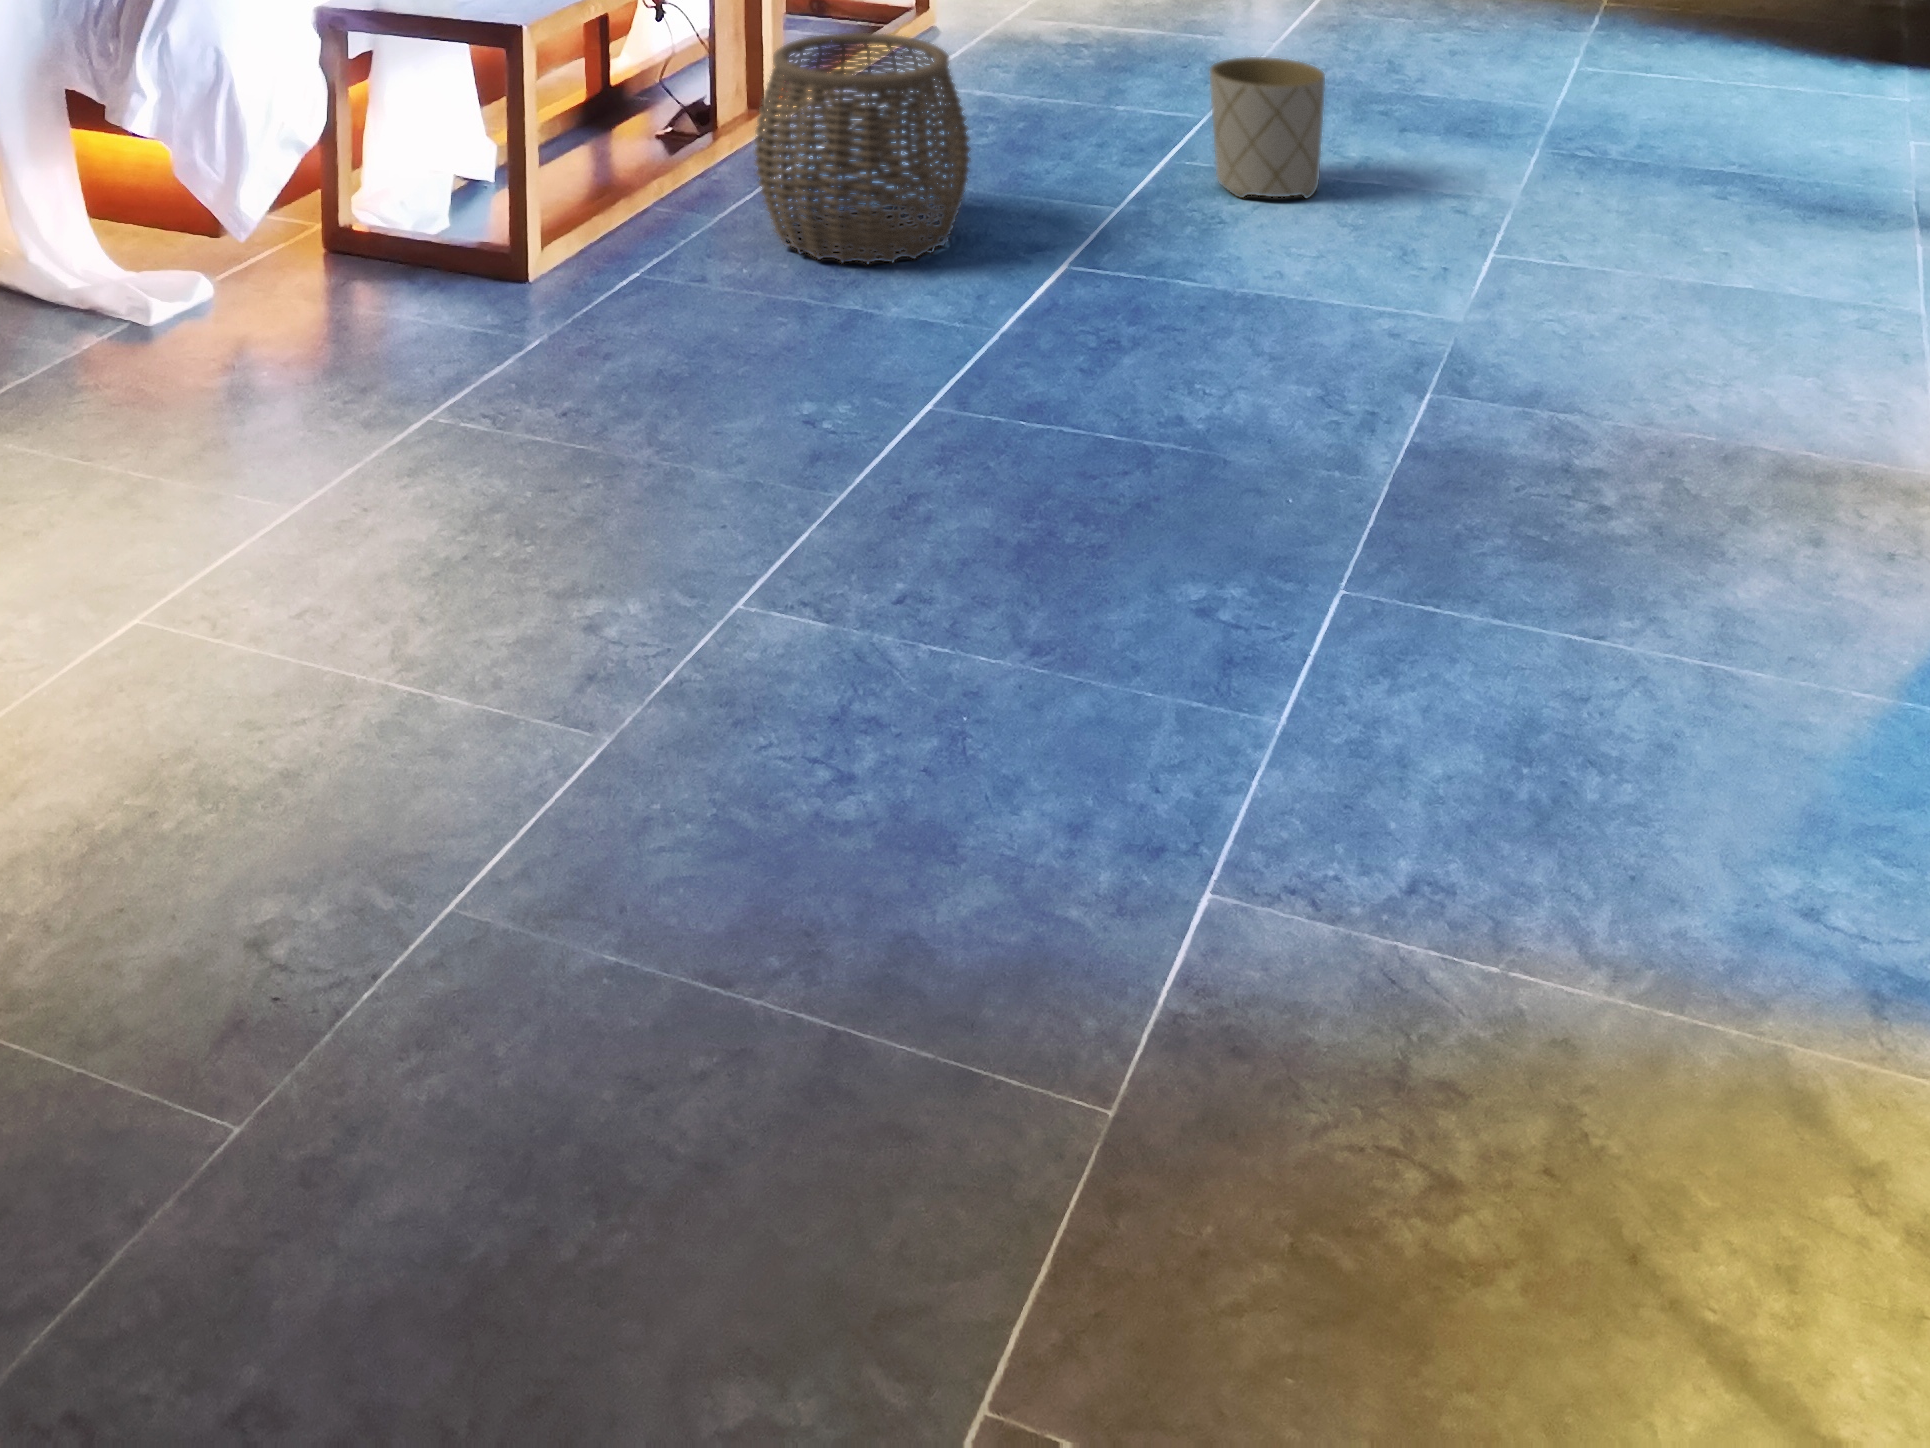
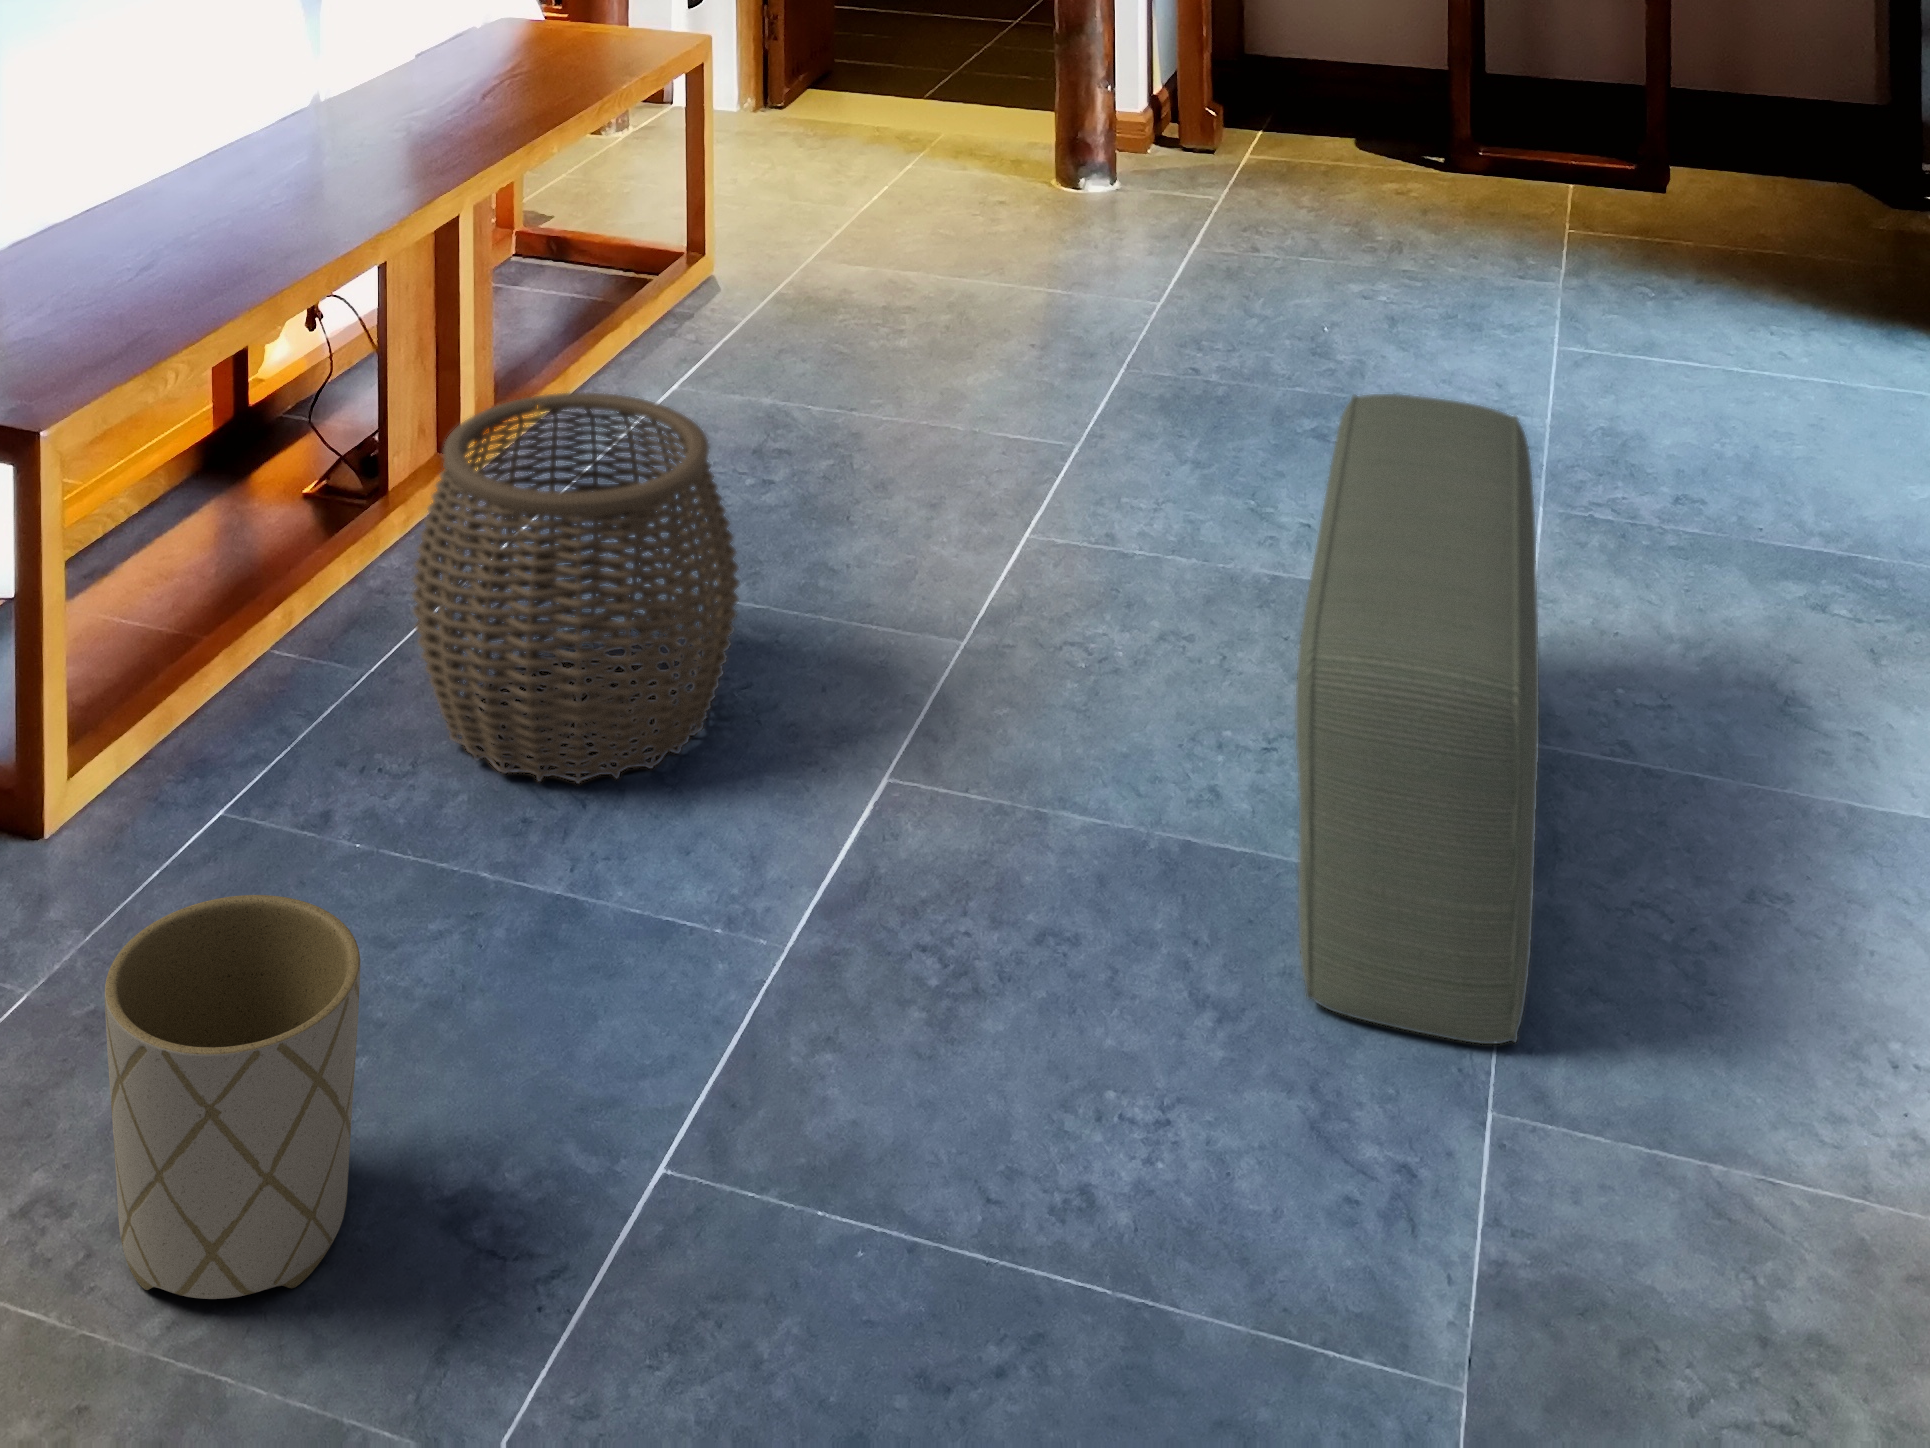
pouf: none [1333,30,1509,373] -> present [1295,394,1539,1044]
planter: present [1210,57,1325,198] -> present [105,895,360,1299]

